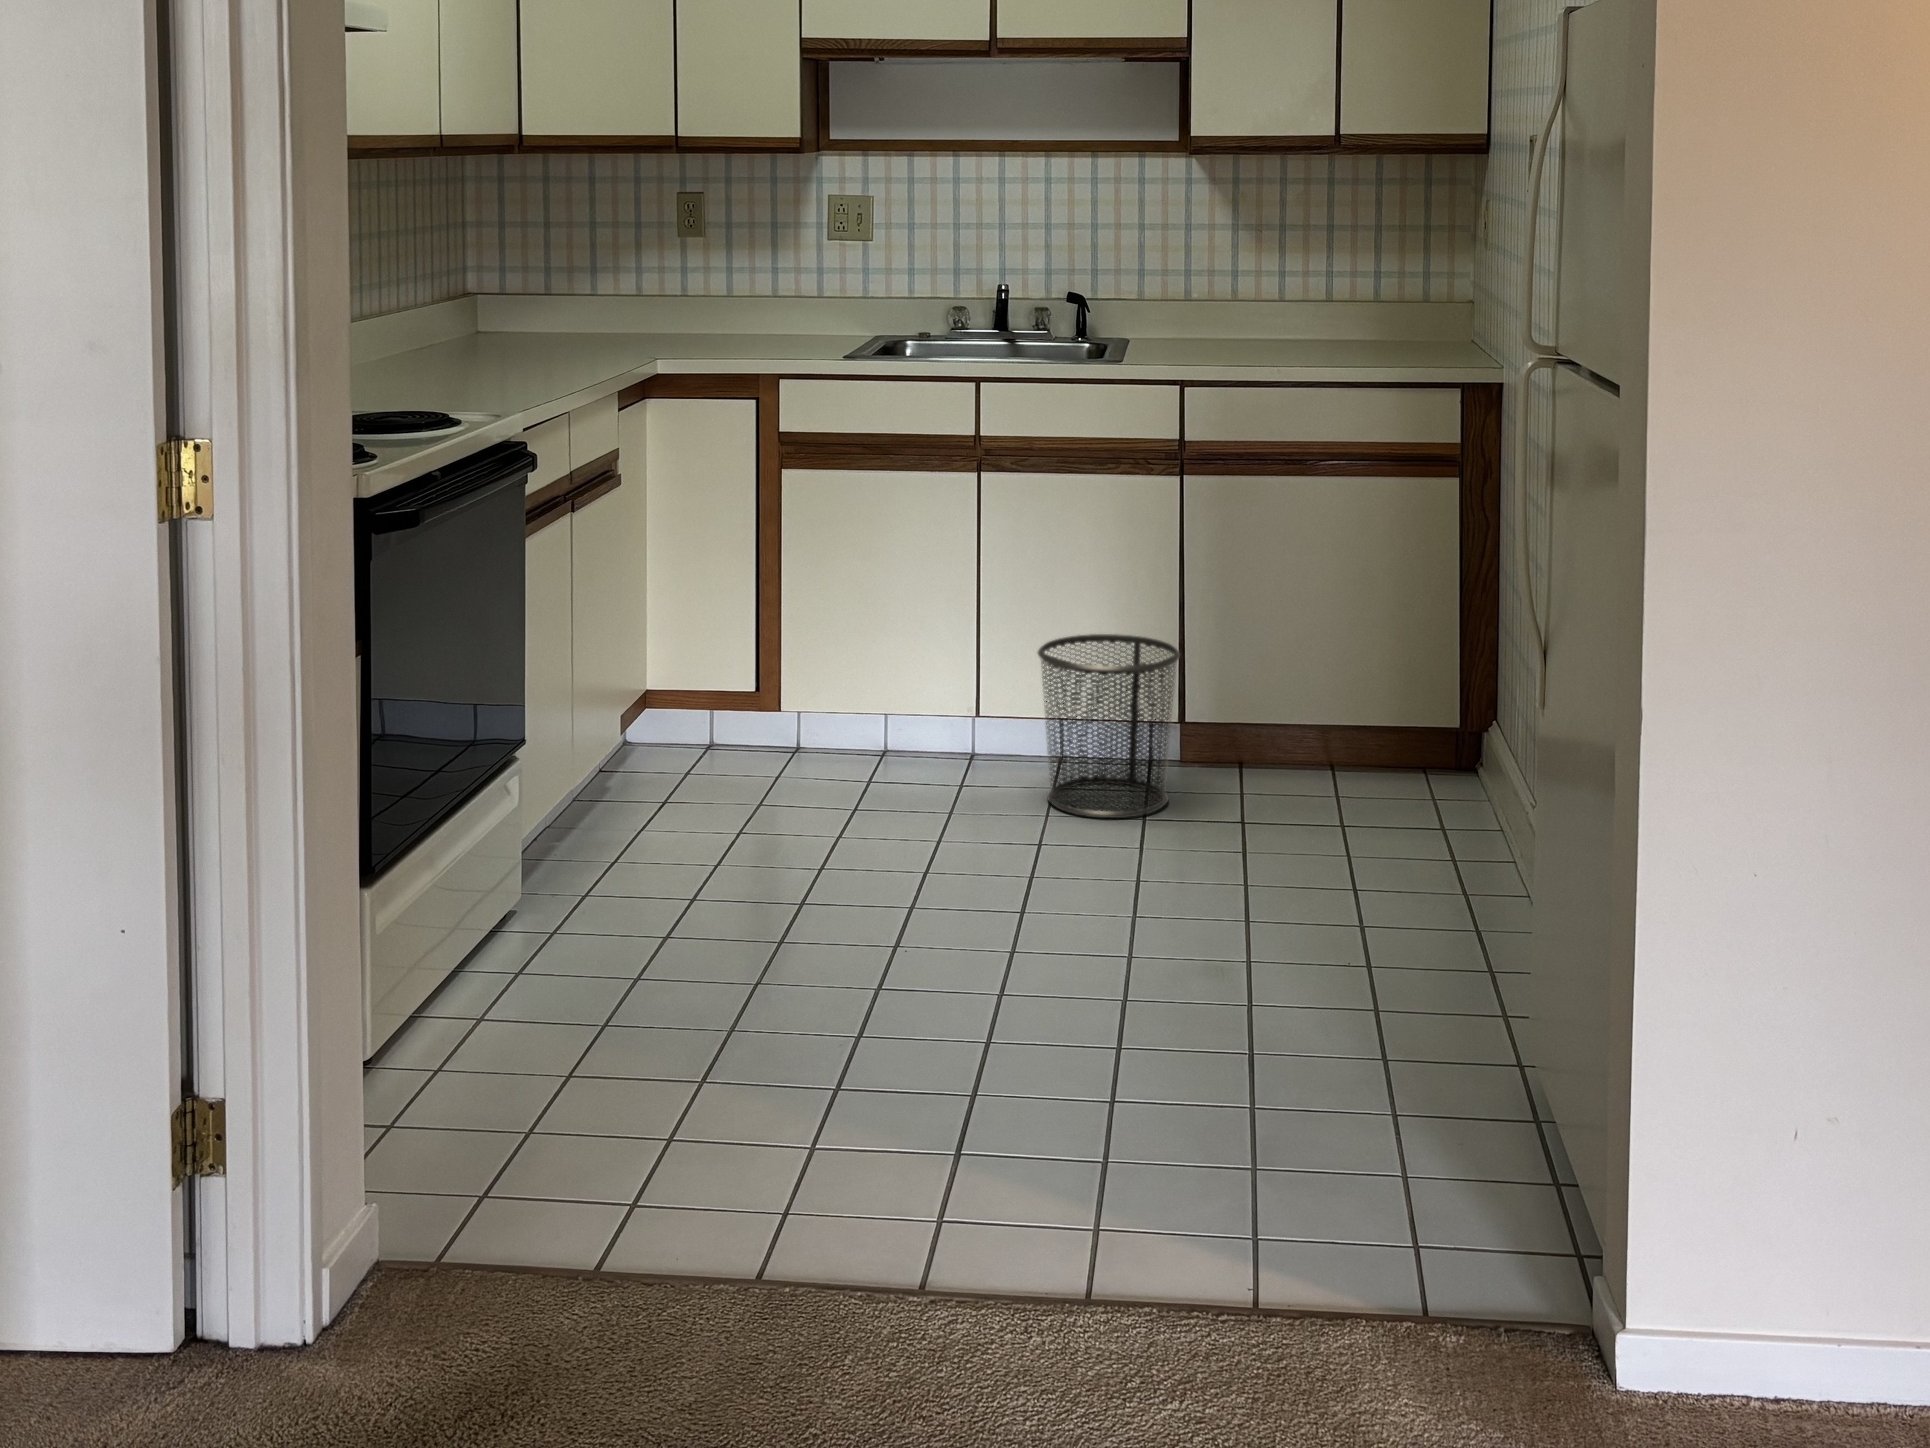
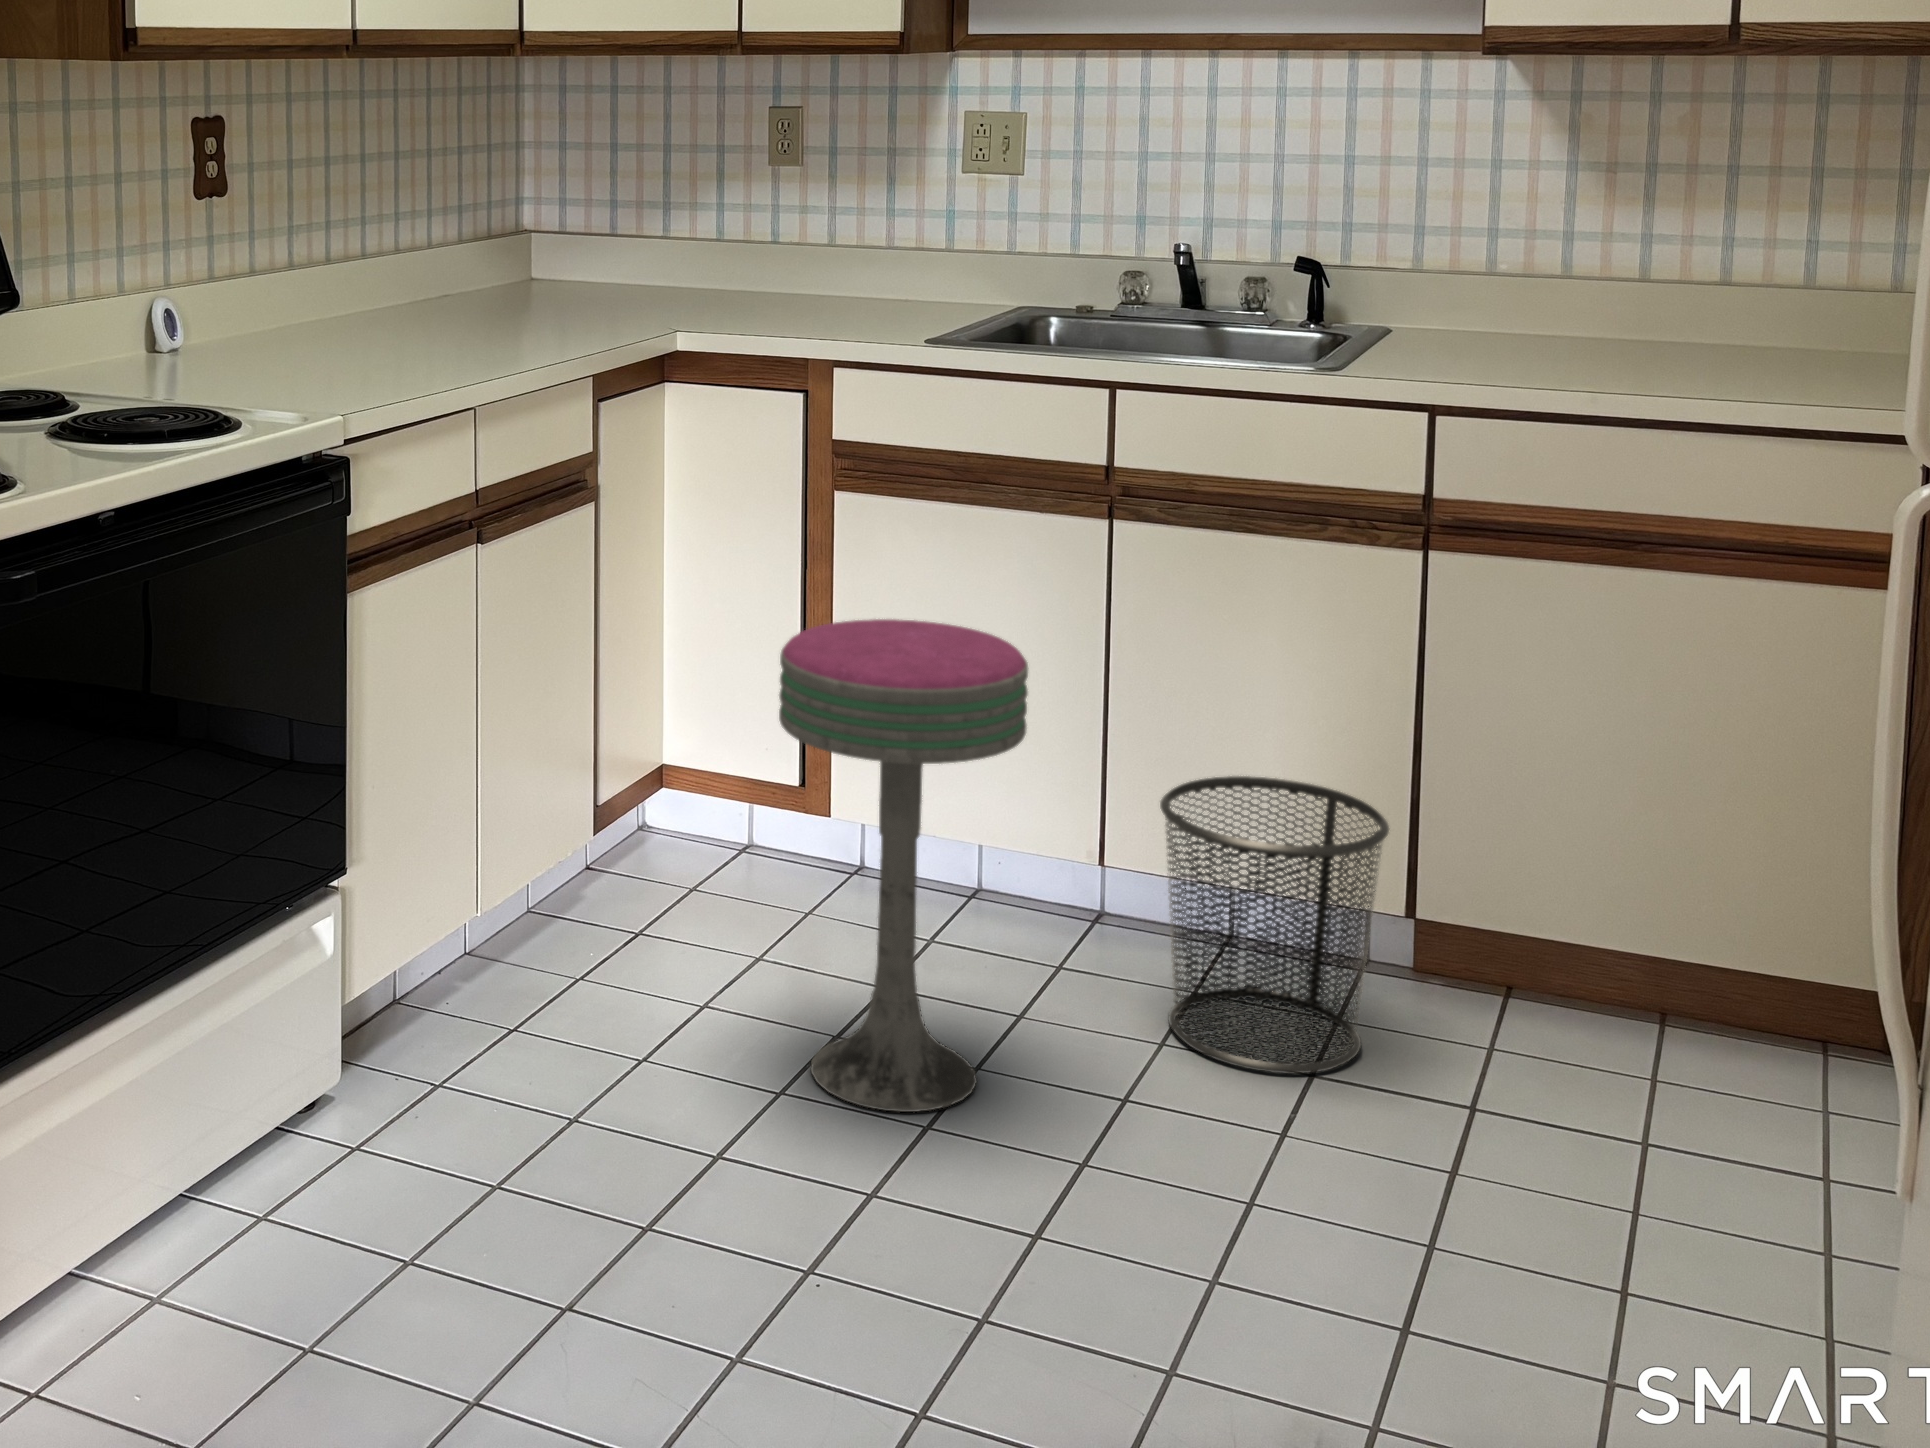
bar stool: none [809,543,975,869] -> present [779,619,1028,1112]

